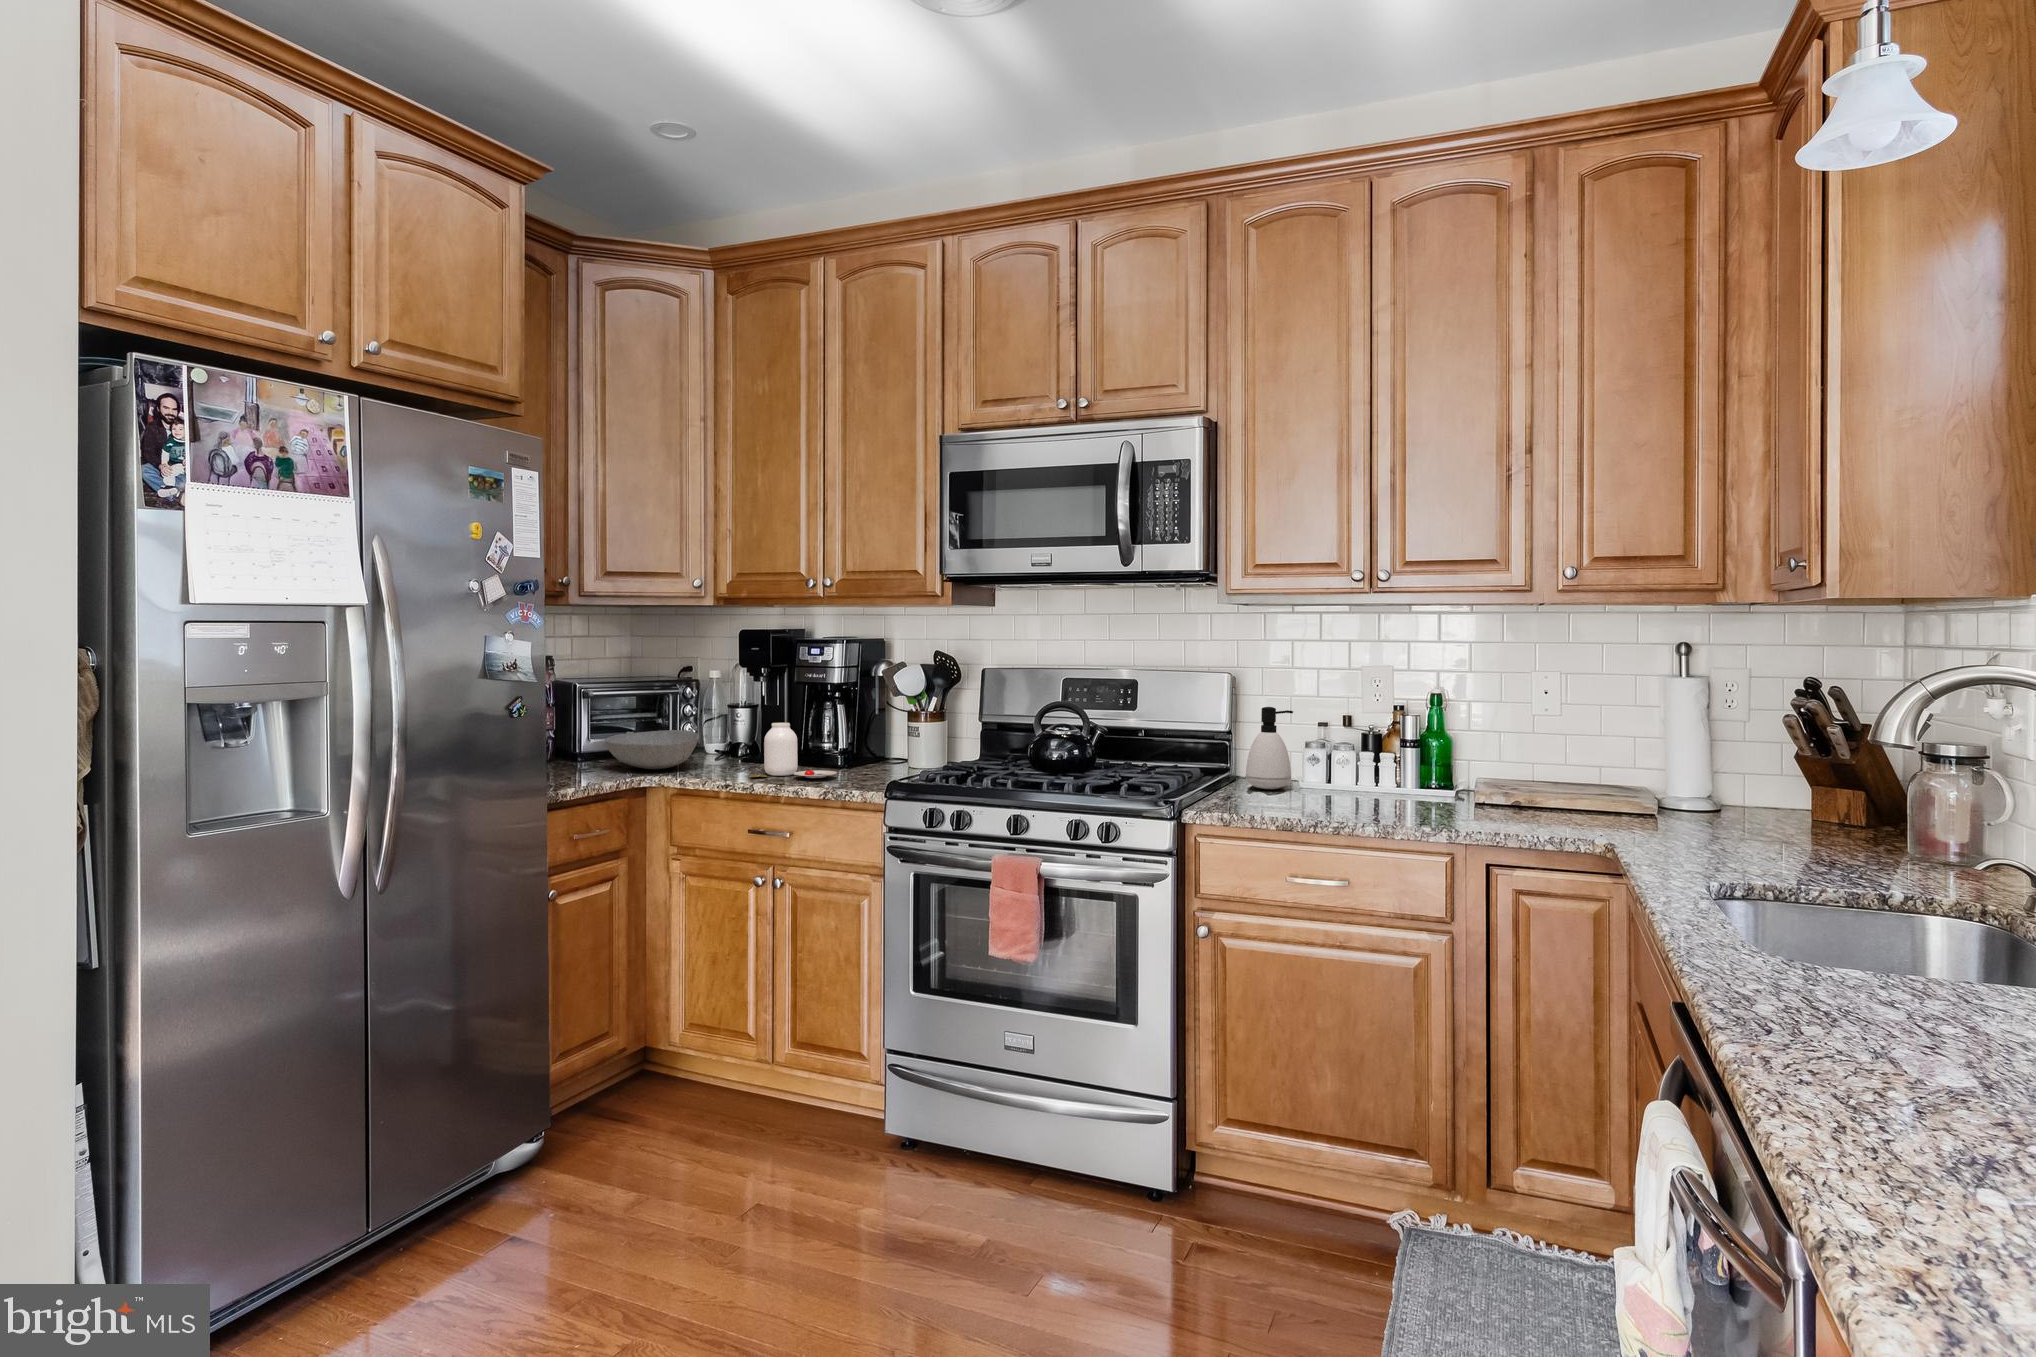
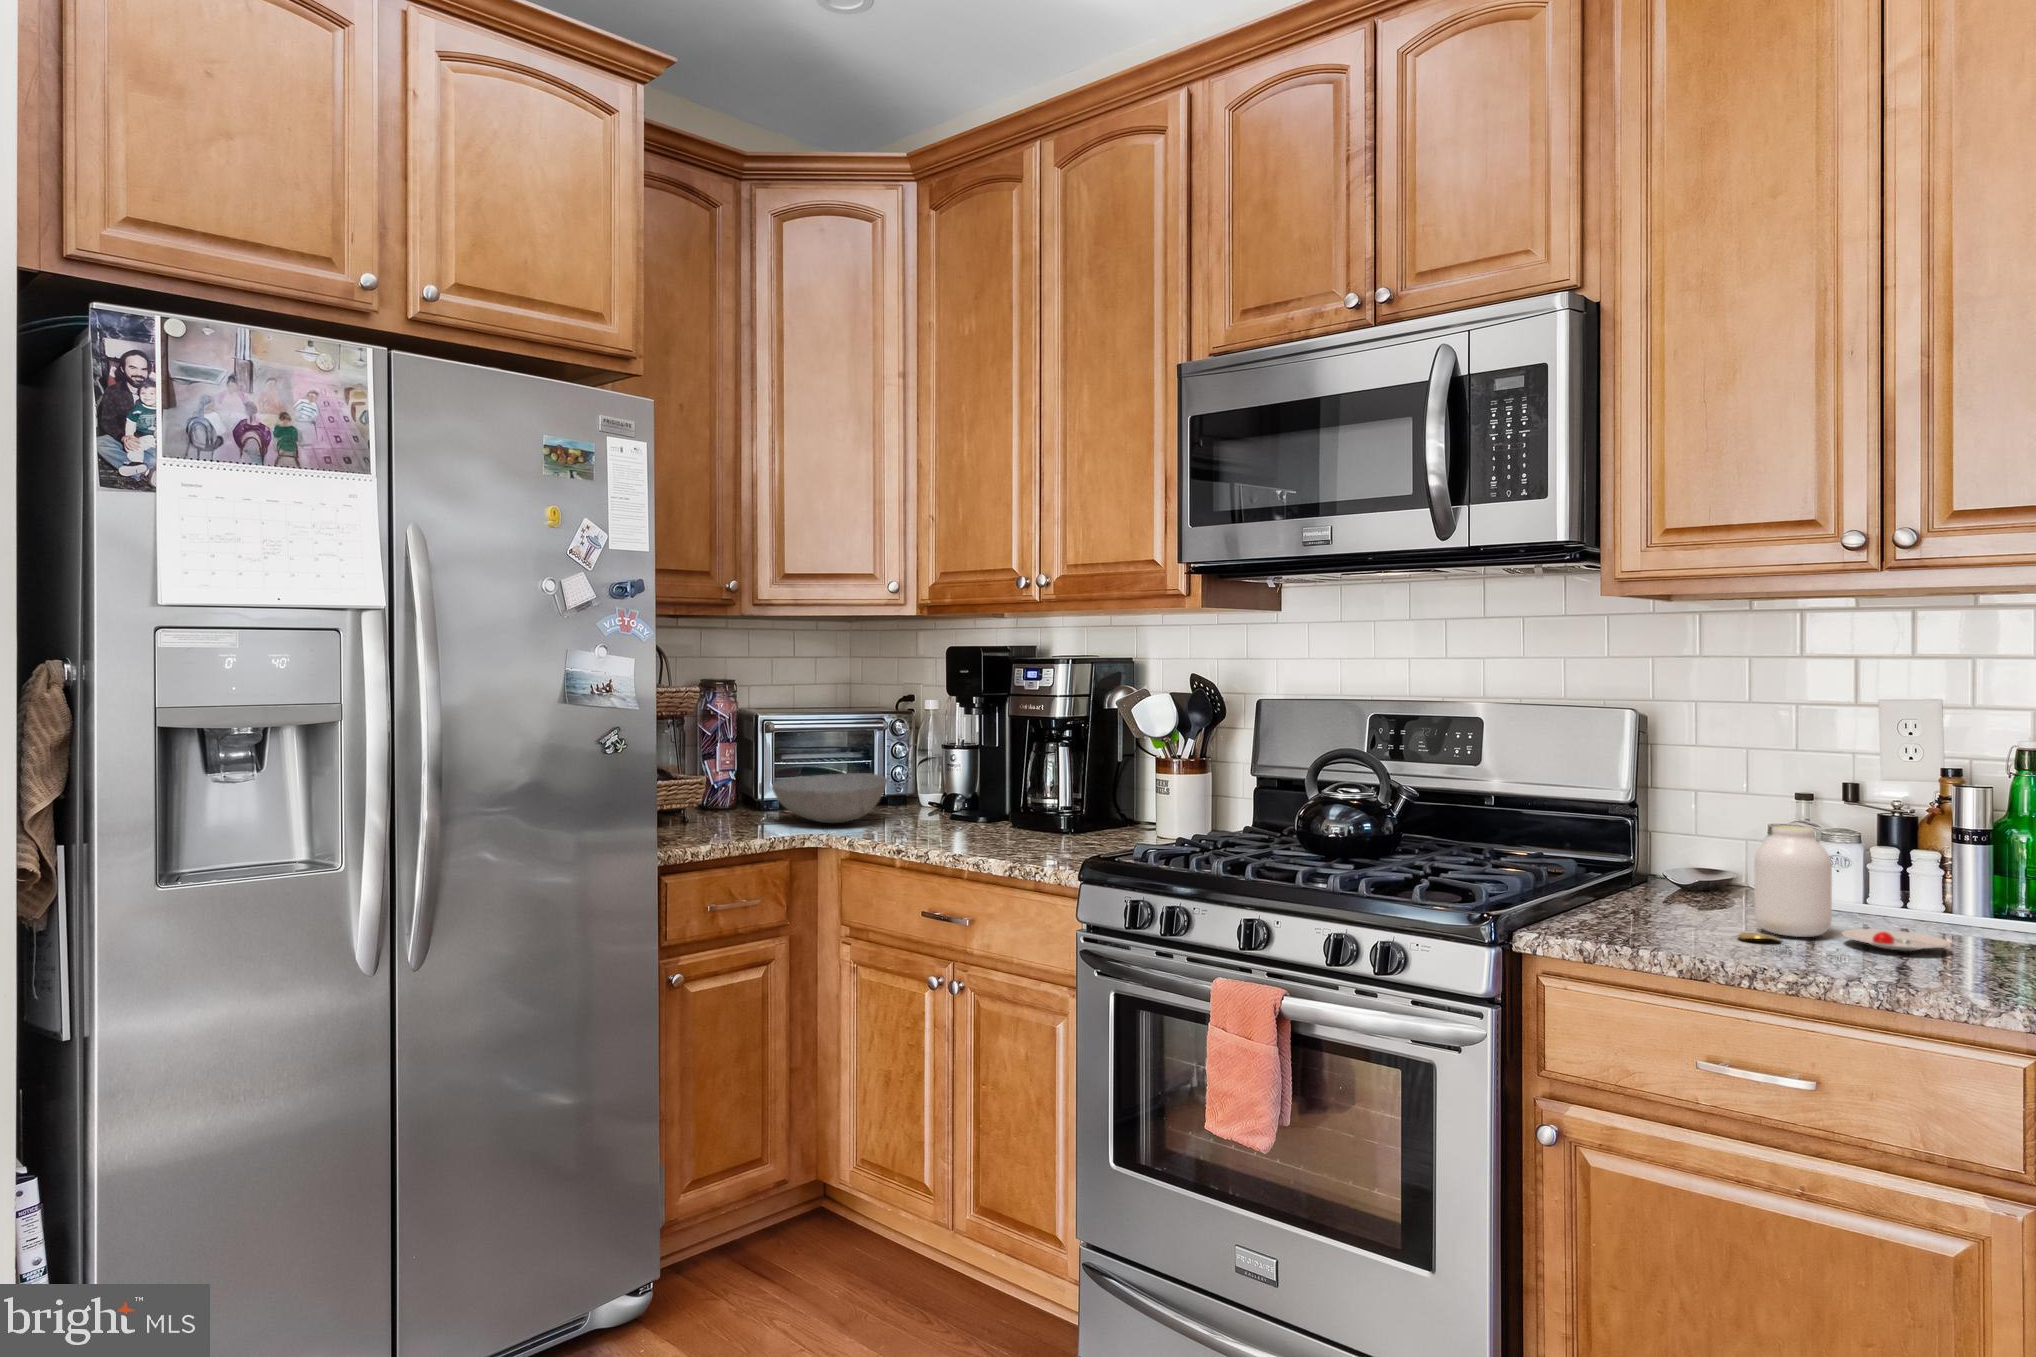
soap dispenser: present [1246,707,1293,789] -> none [1659,764,1744,899]
jar: present [749,723,837,778] -> present [1738,826,1950,951]

